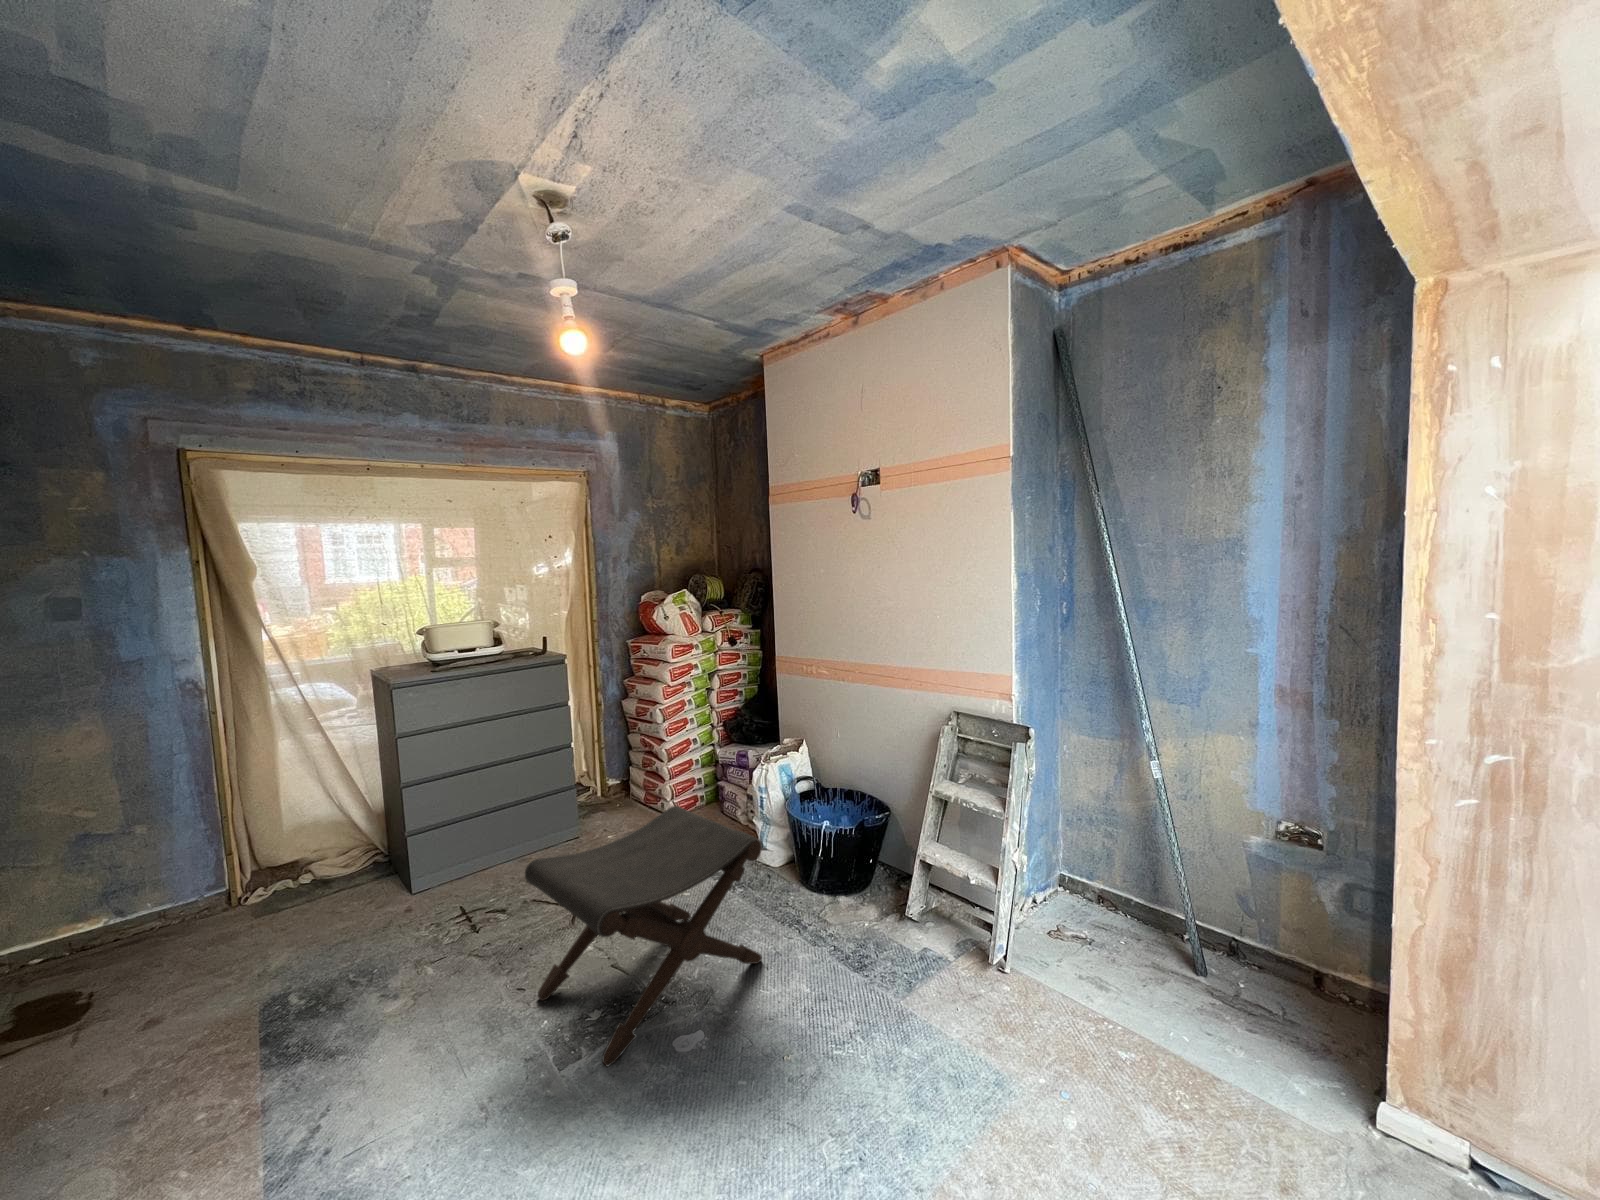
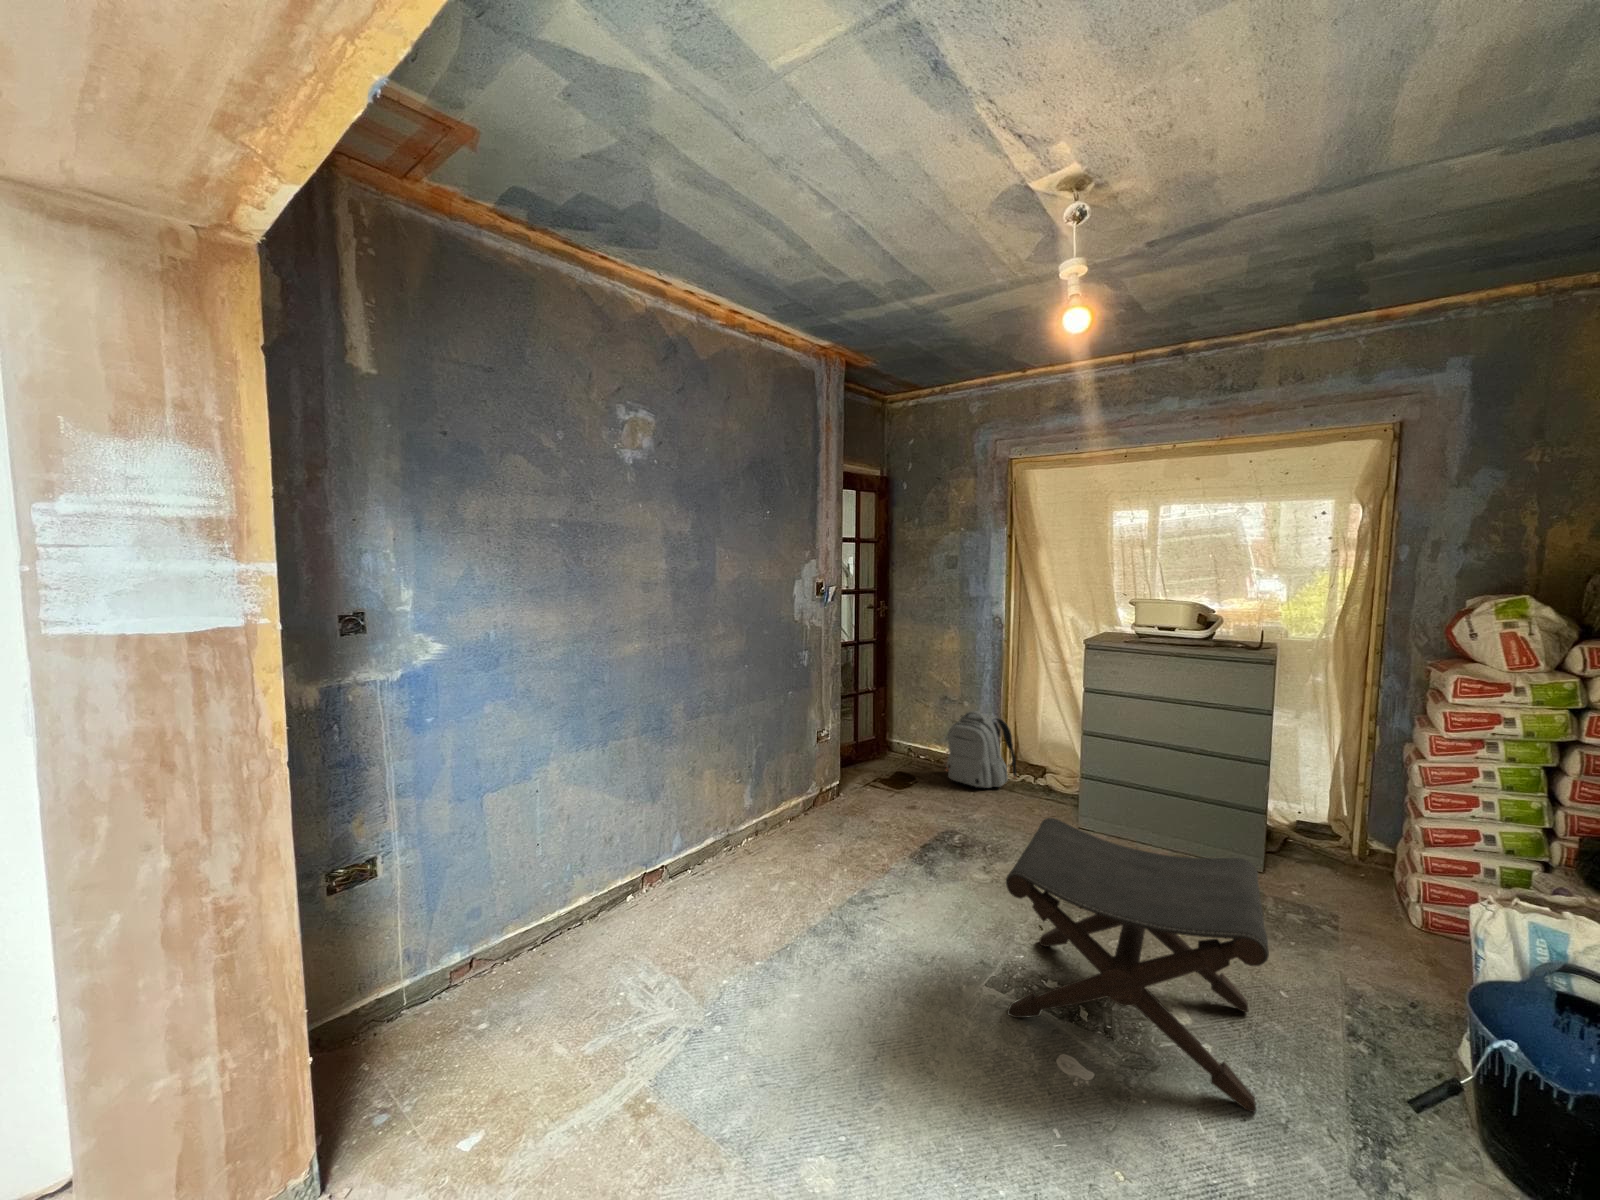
backpack: none [139,822,264,951] -> present [946,711,1017,788]

